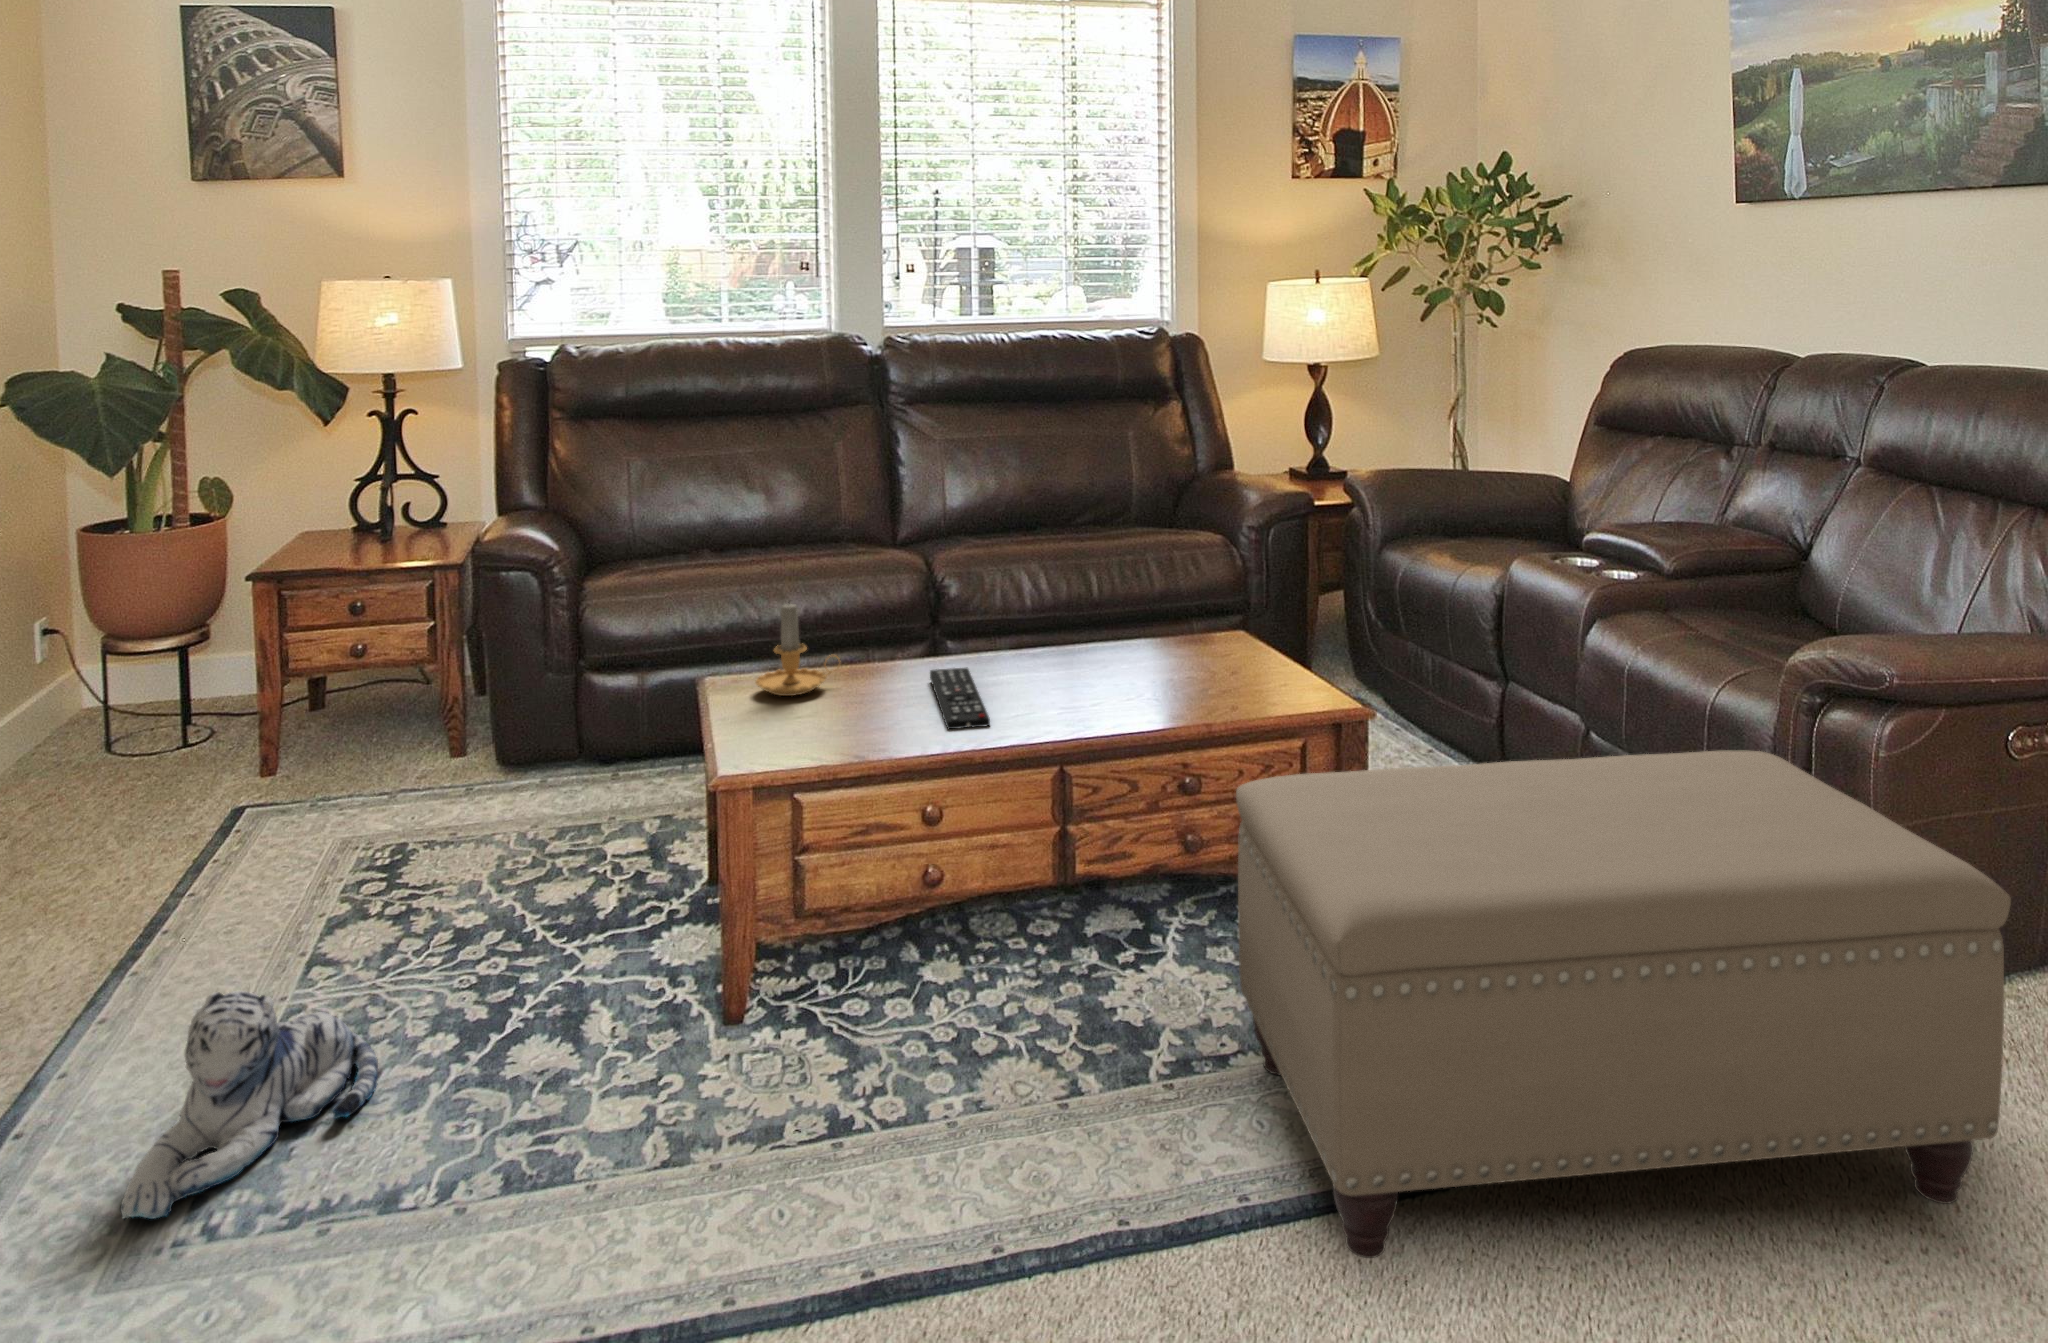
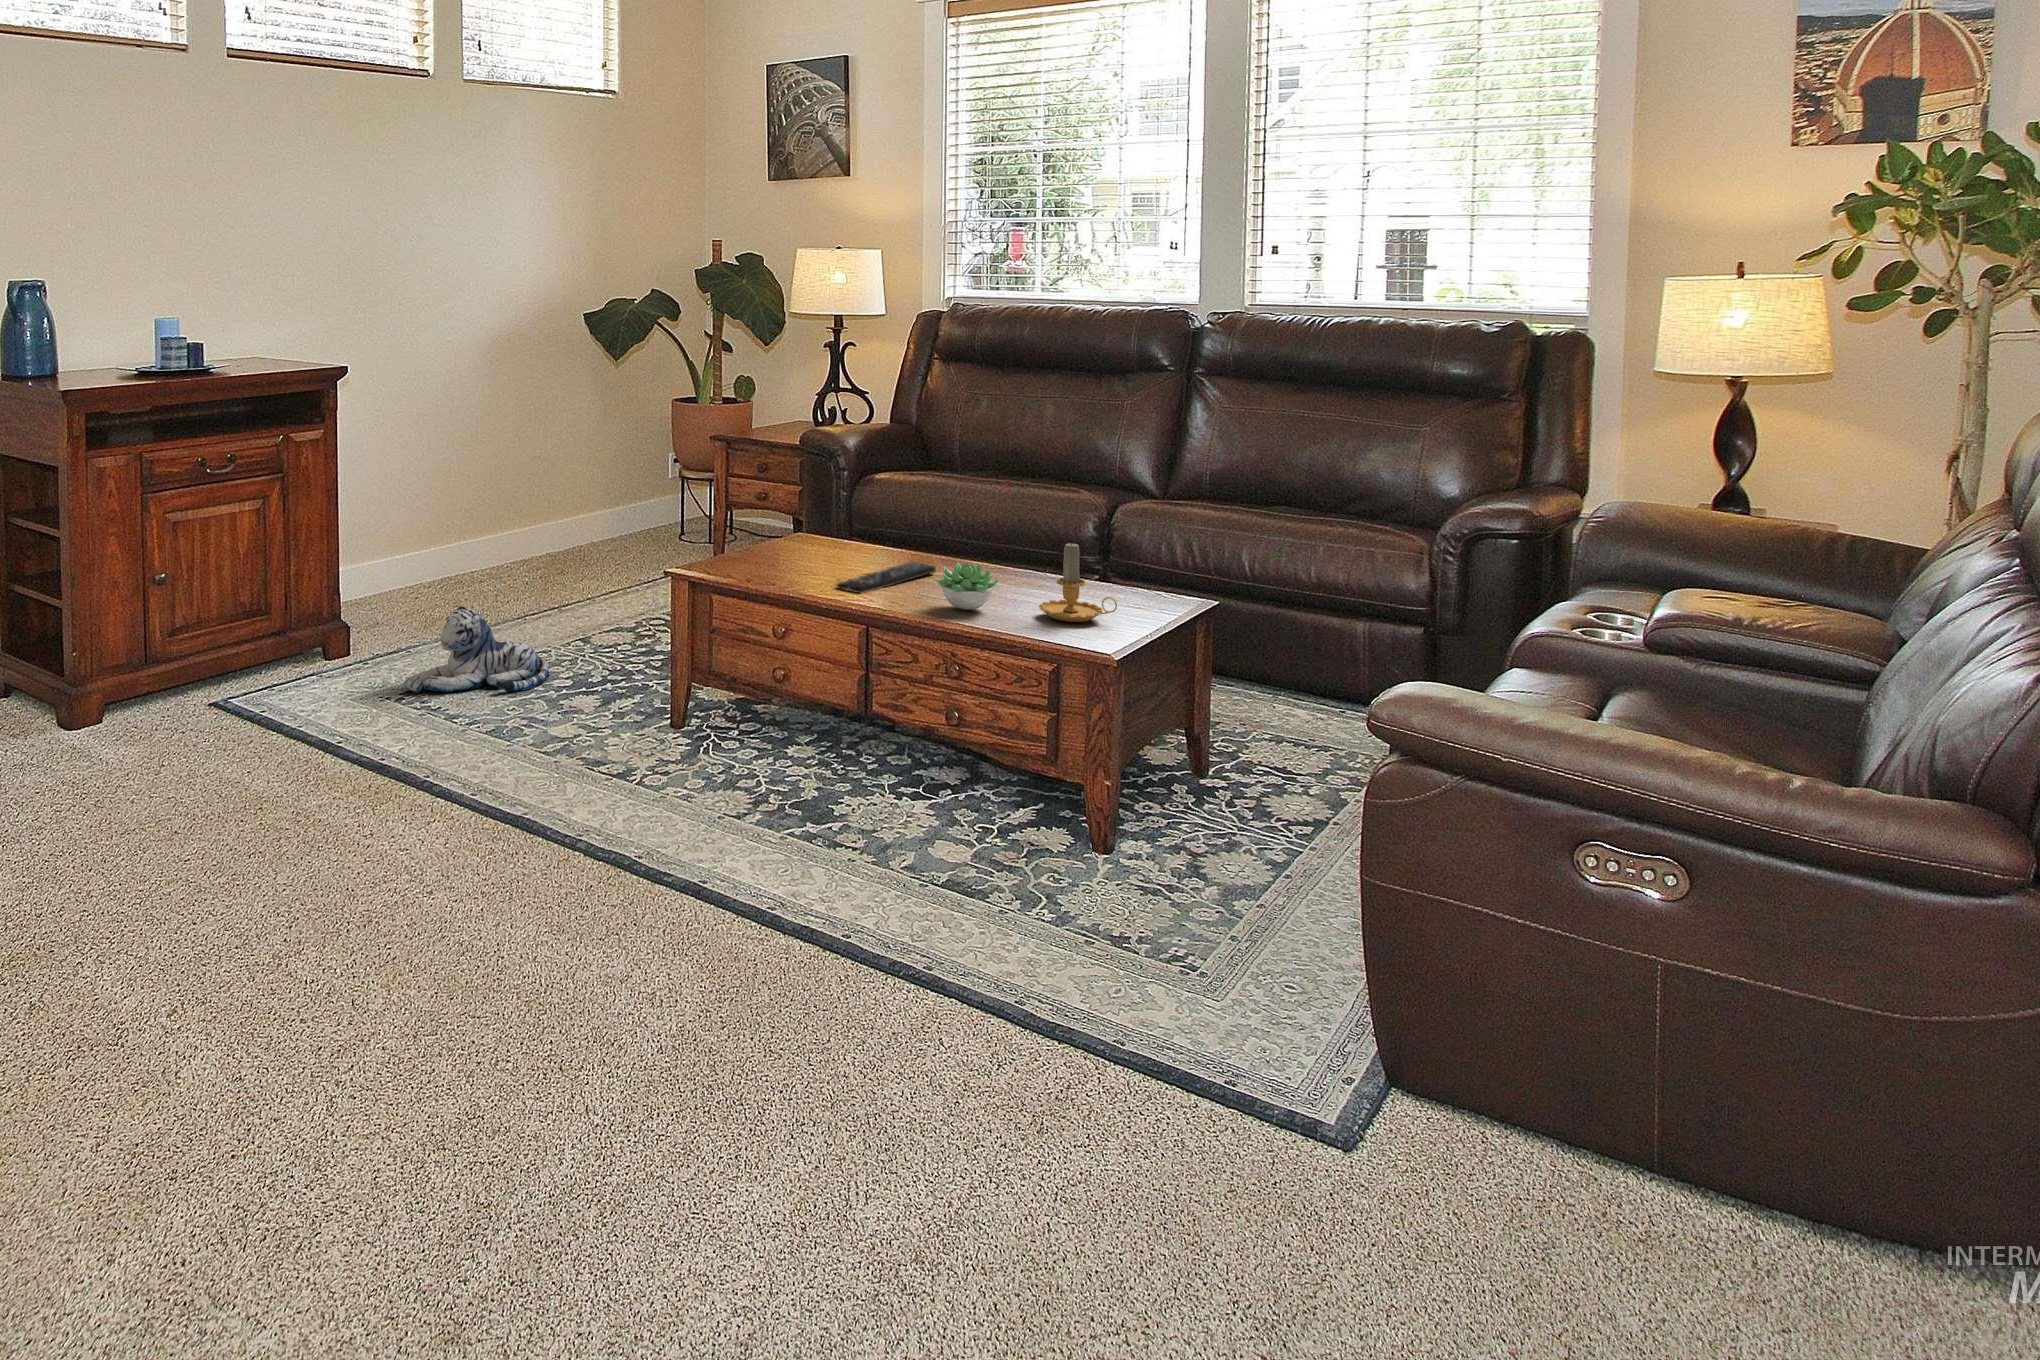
candle: present [756,603,840,696] -> present [1039,541,1117,622]
succulent plant: none [1086,646,1167,706] -> present [935,563,1000,610]
ottoman: present [1236,750,2011,1258] -> none [697,649,1295,1134]

